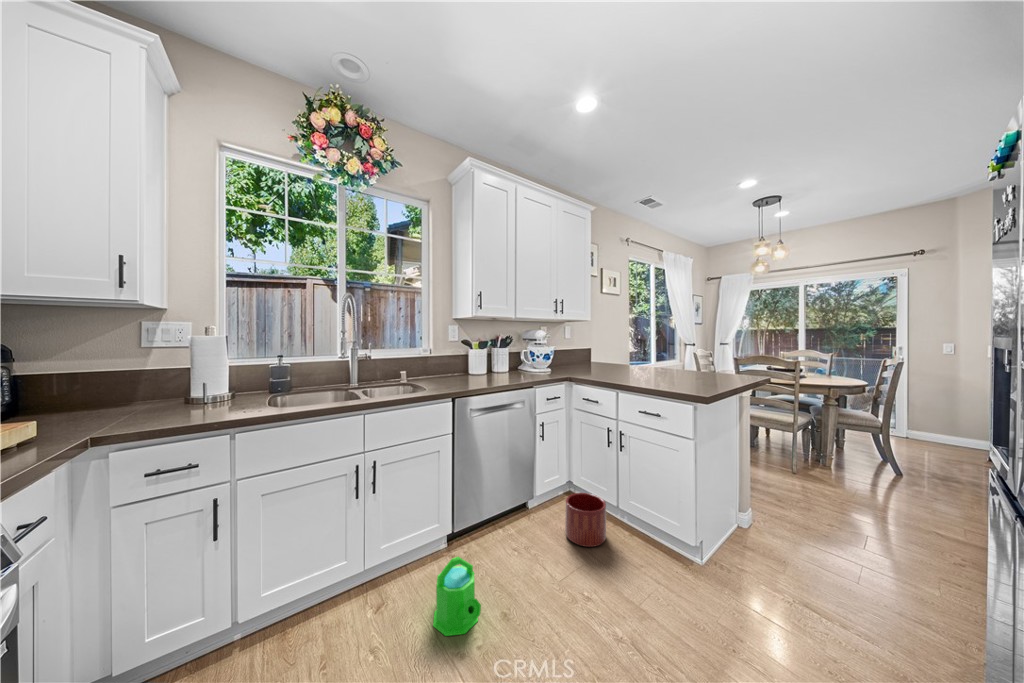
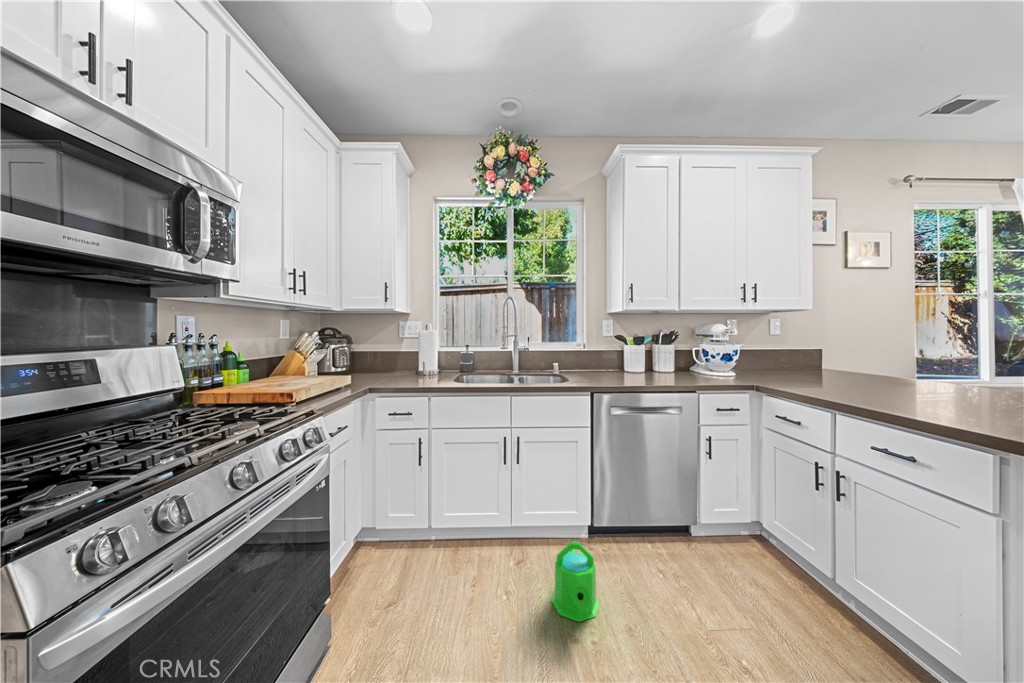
planter: present [565,493,606,547] -> none [735,527,801,604]

